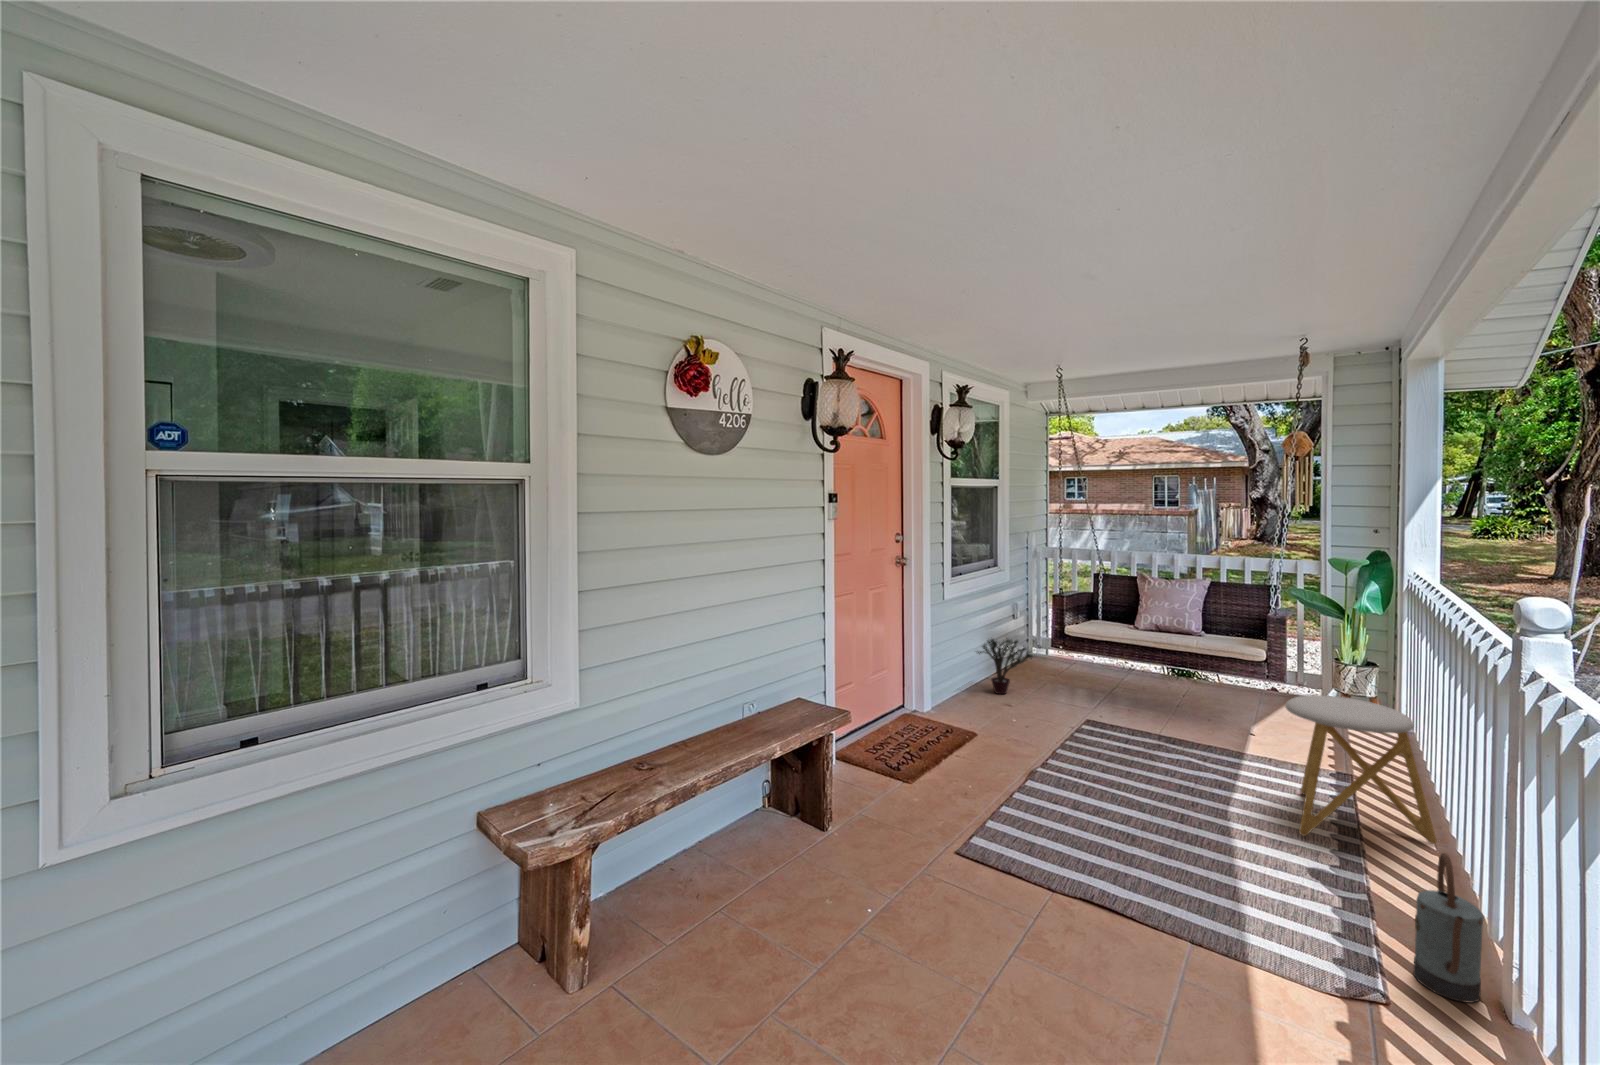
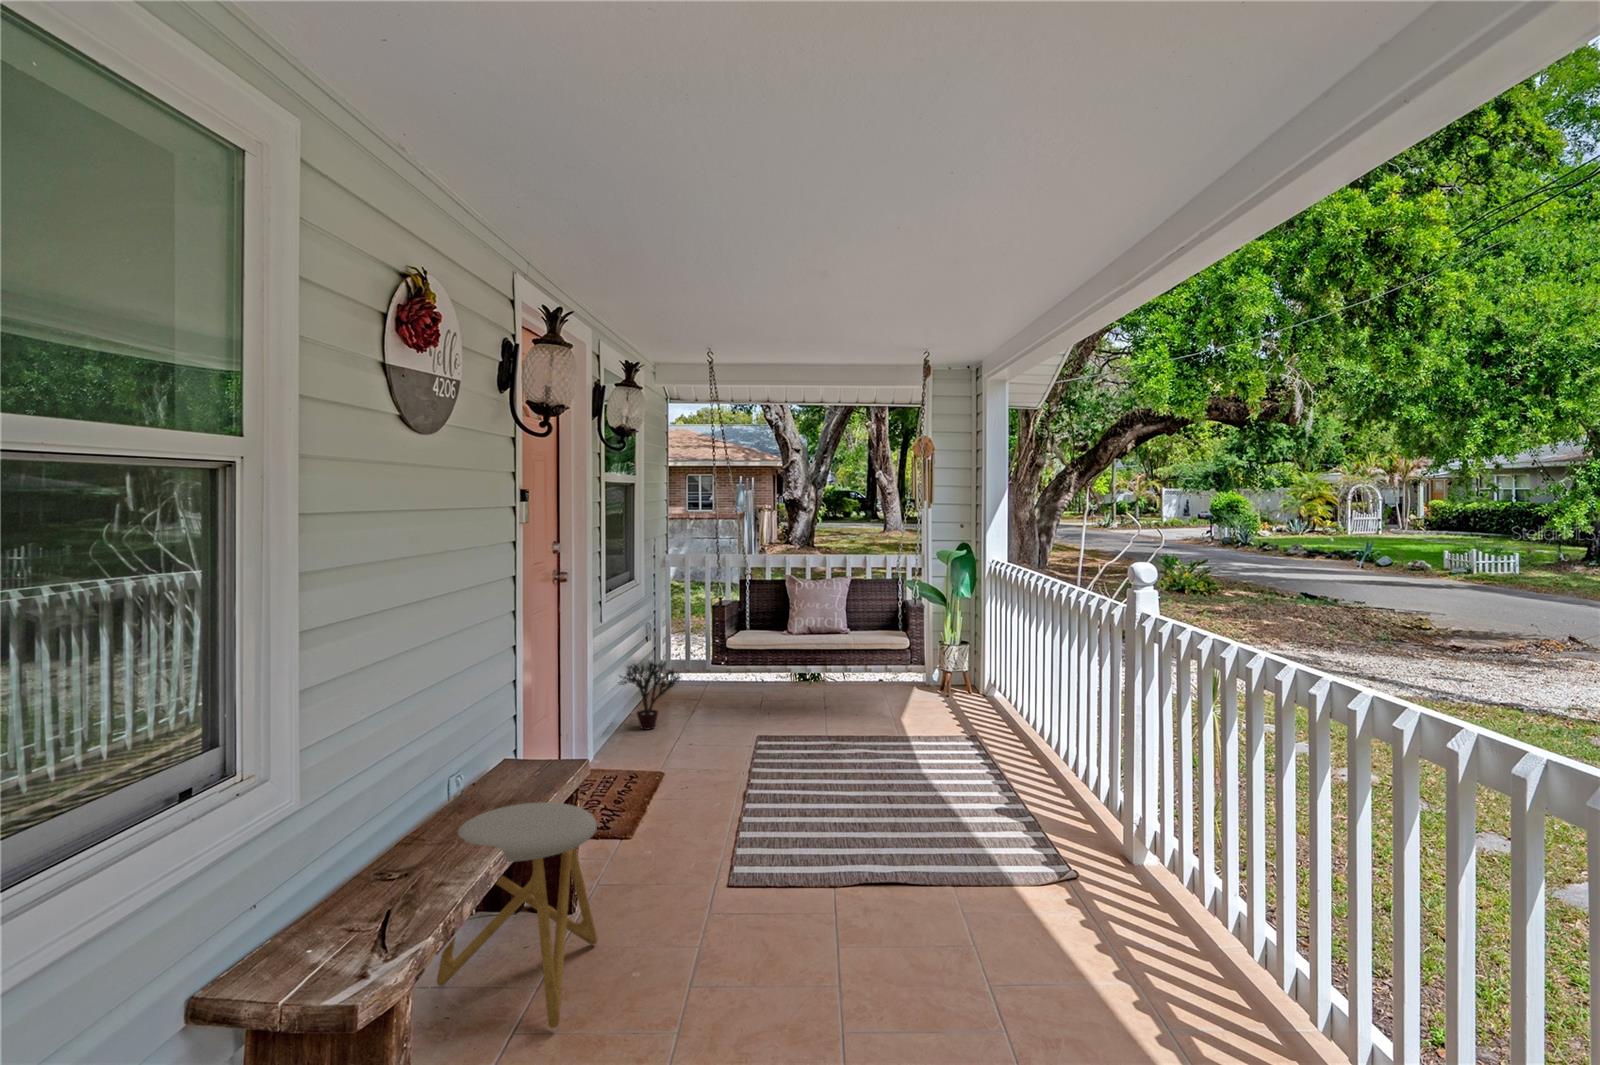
stool: present [1285,695,1437,844] -> present [437,802,598,1028]
watering can: present [1413,853,1483,1003] -> none [1078,761,1114,862]

